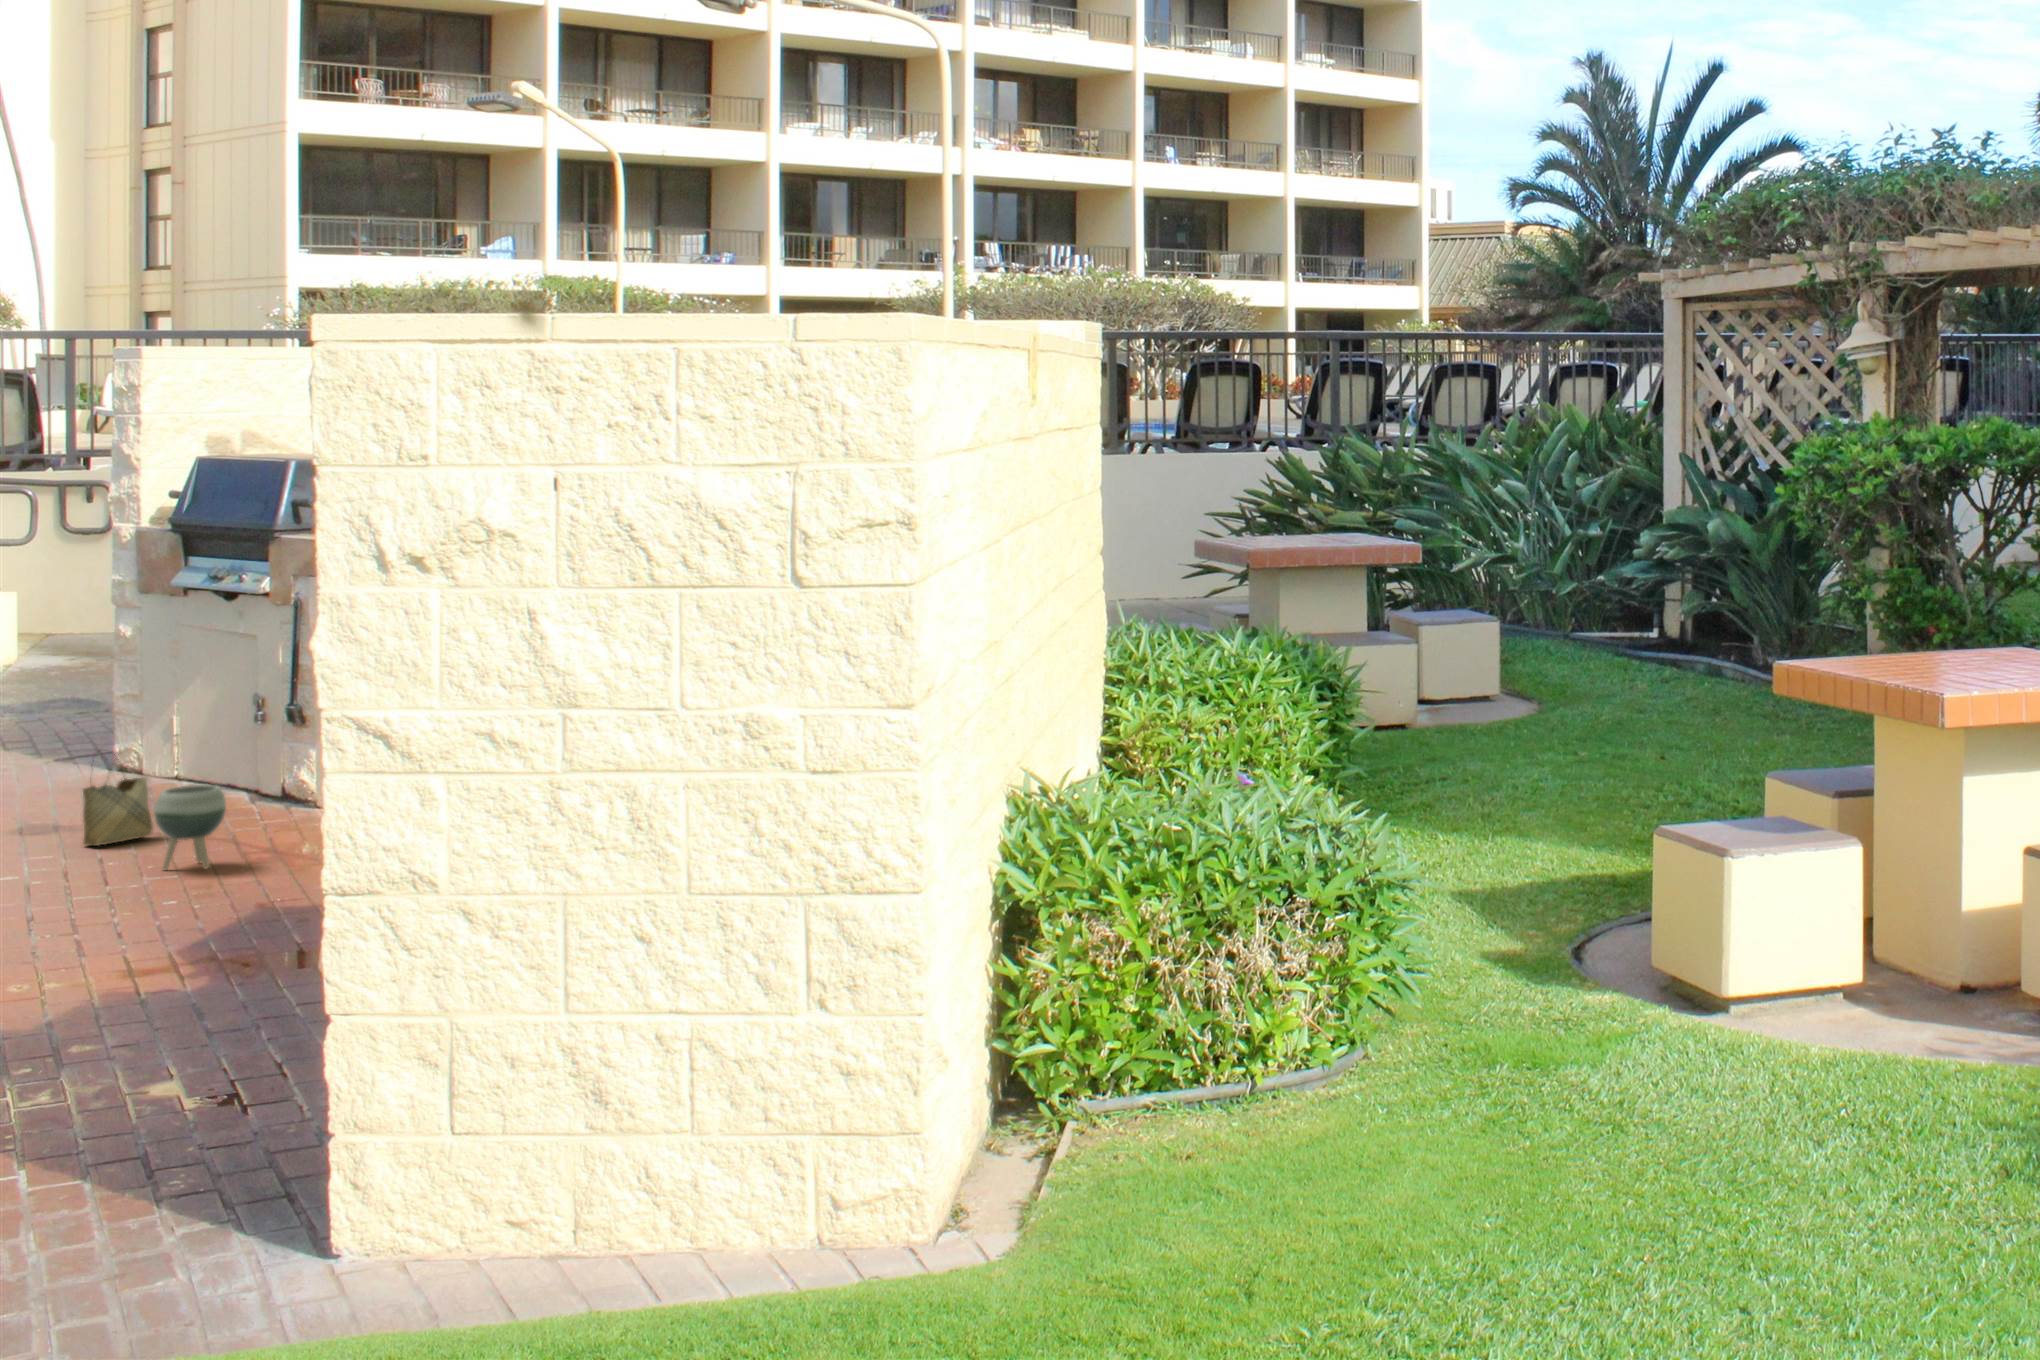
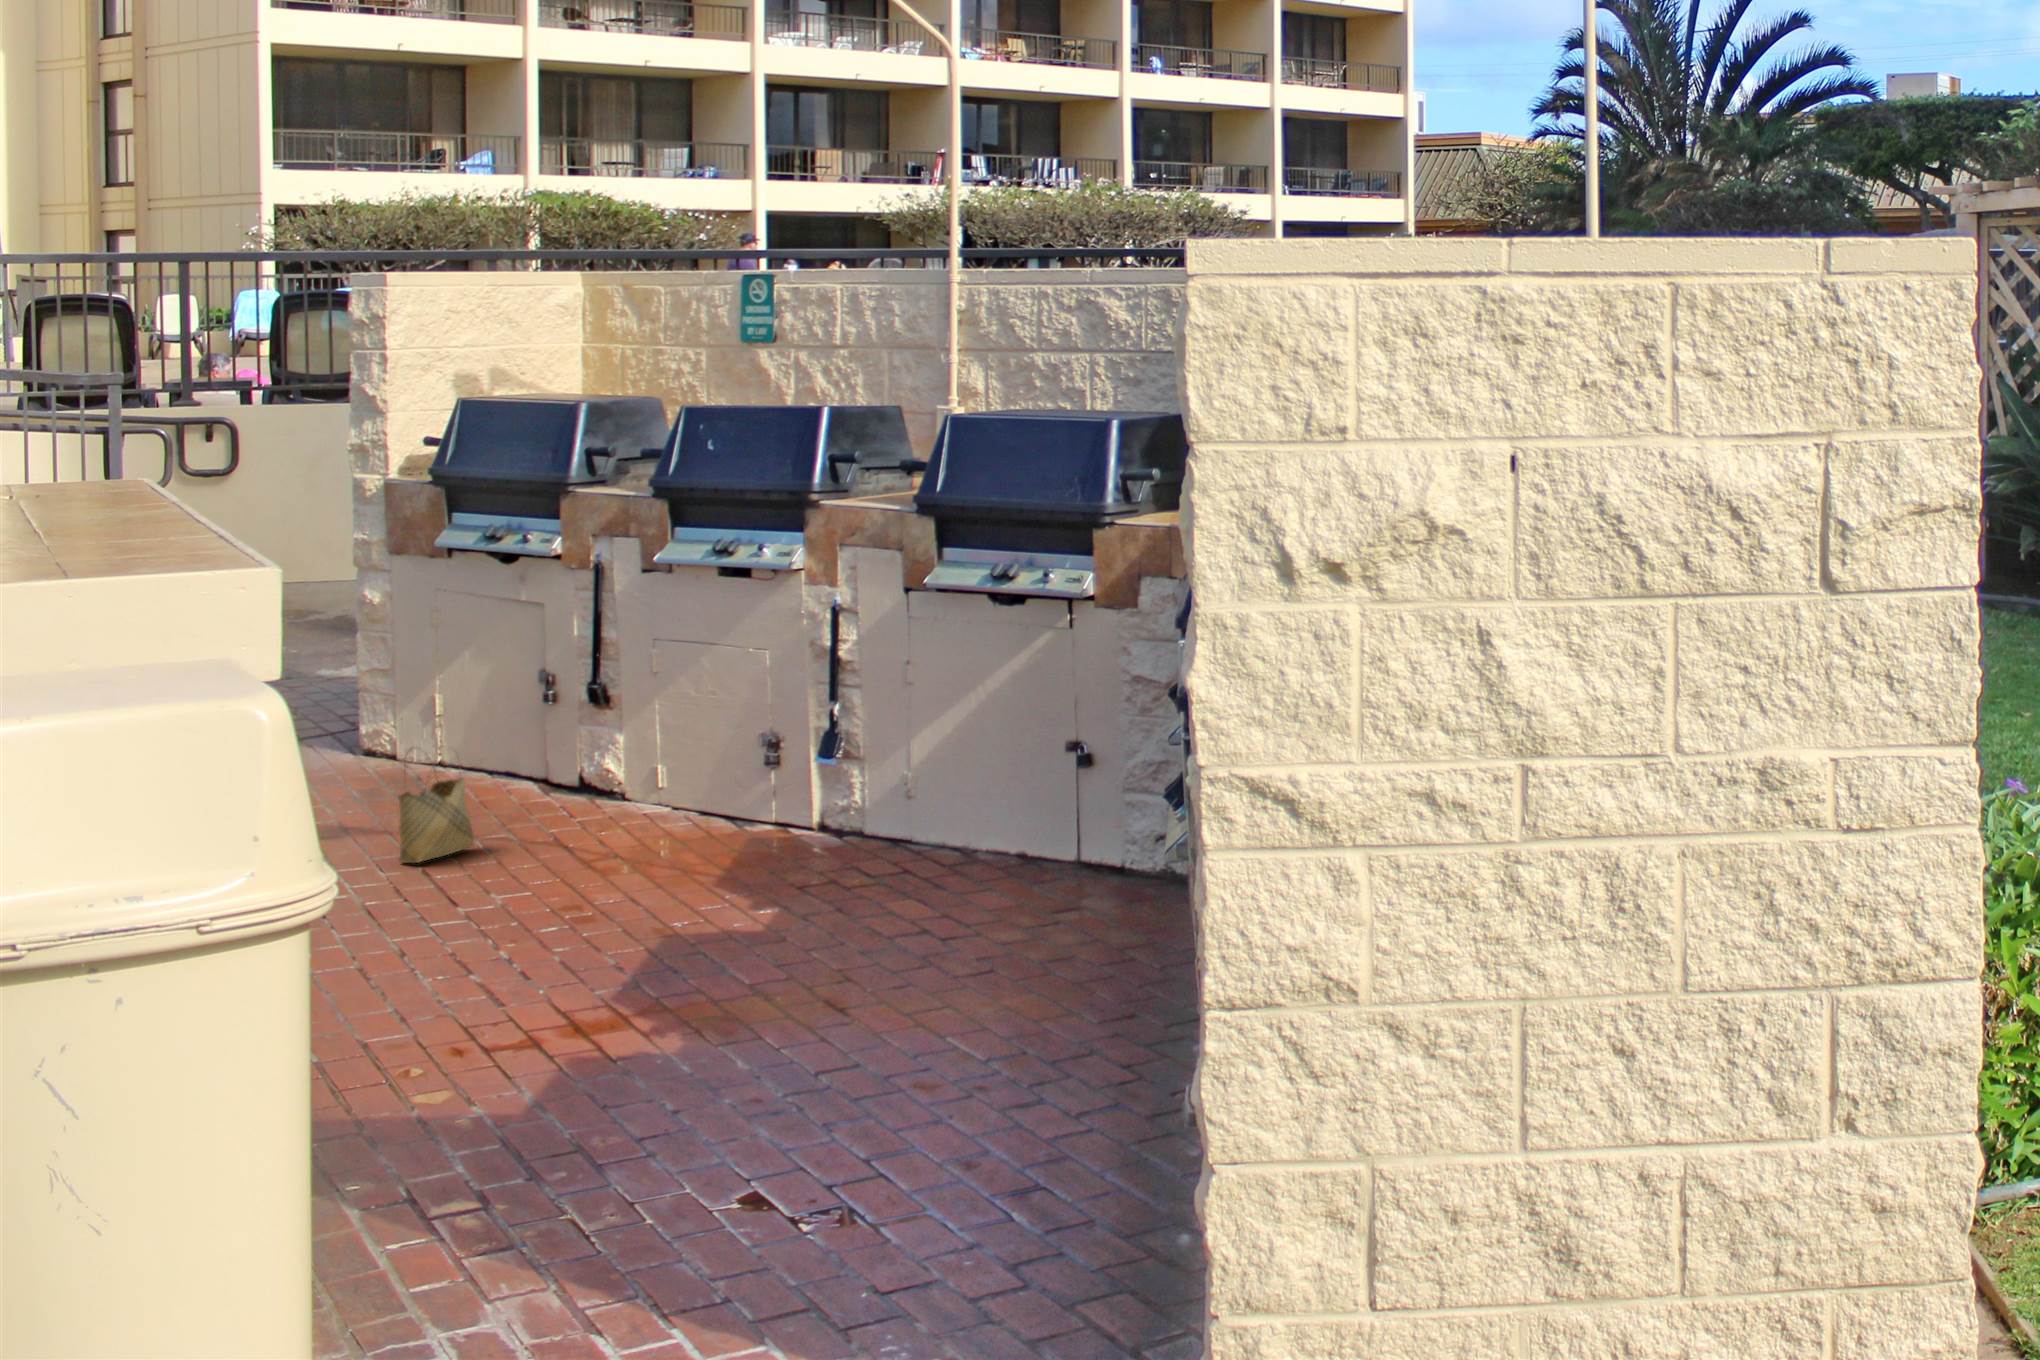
planter: present [154,785,226,870] -> none [506,792,587,896]

